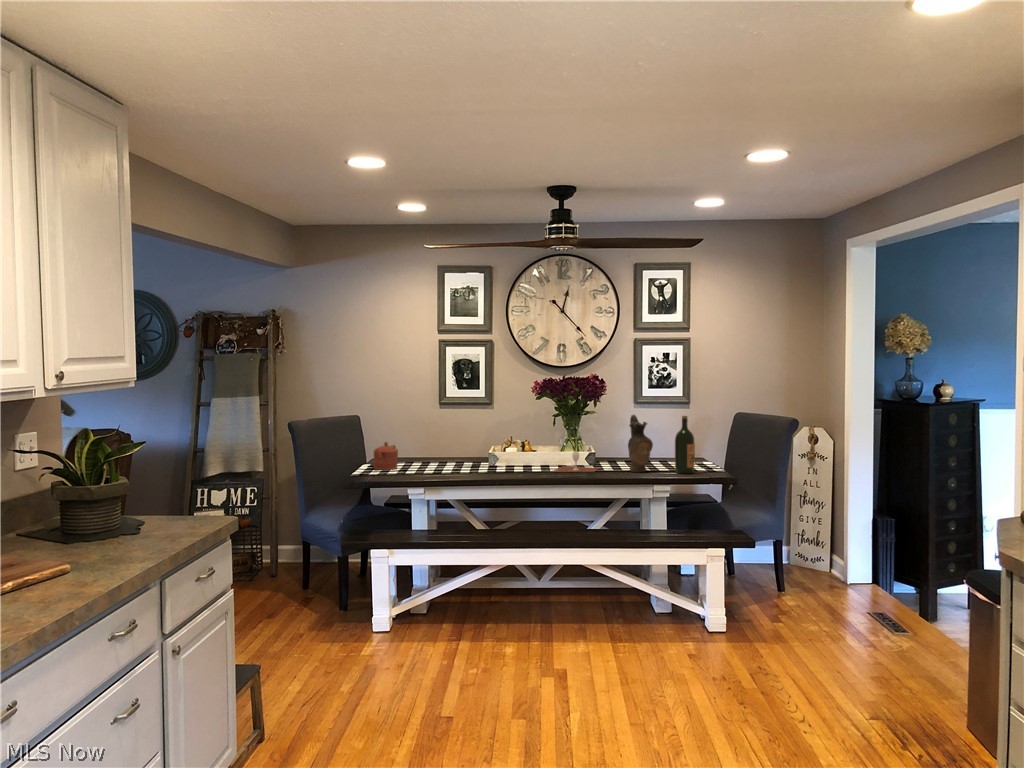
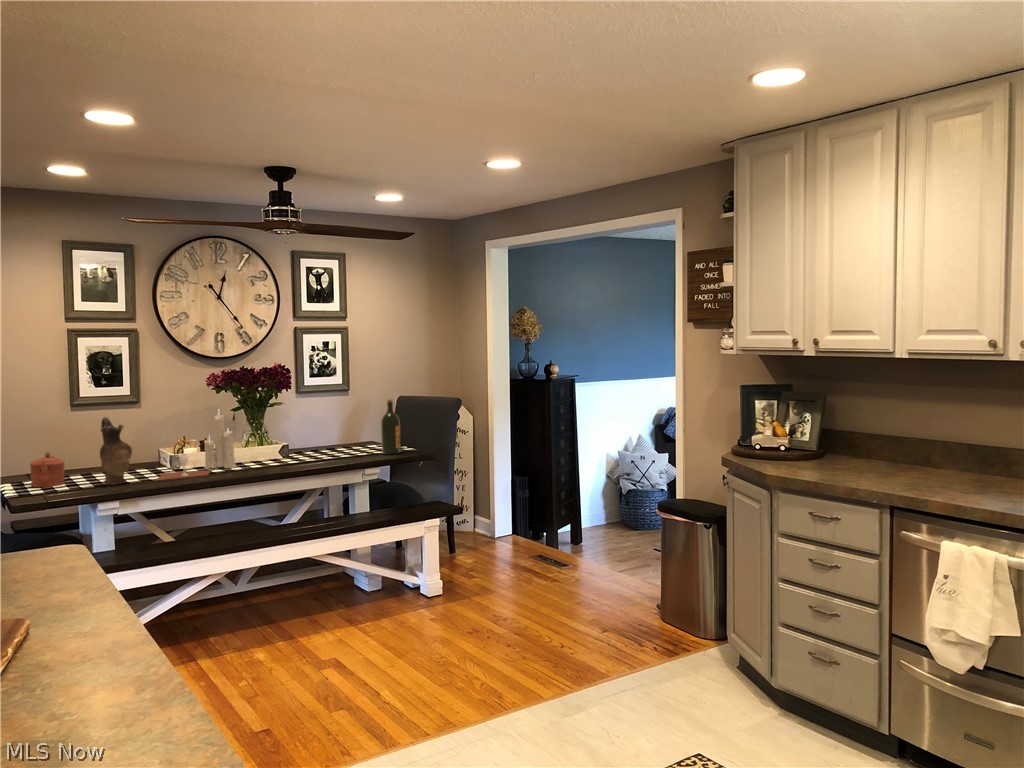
candle: none [507,411,533,470] -> present [205,409,236,468]
ceramic pitcher: present [628,415,653,472] -> present [100,417,132,485]
wine glass: present [552,451,600,472] -> present [156,454,212,480]

